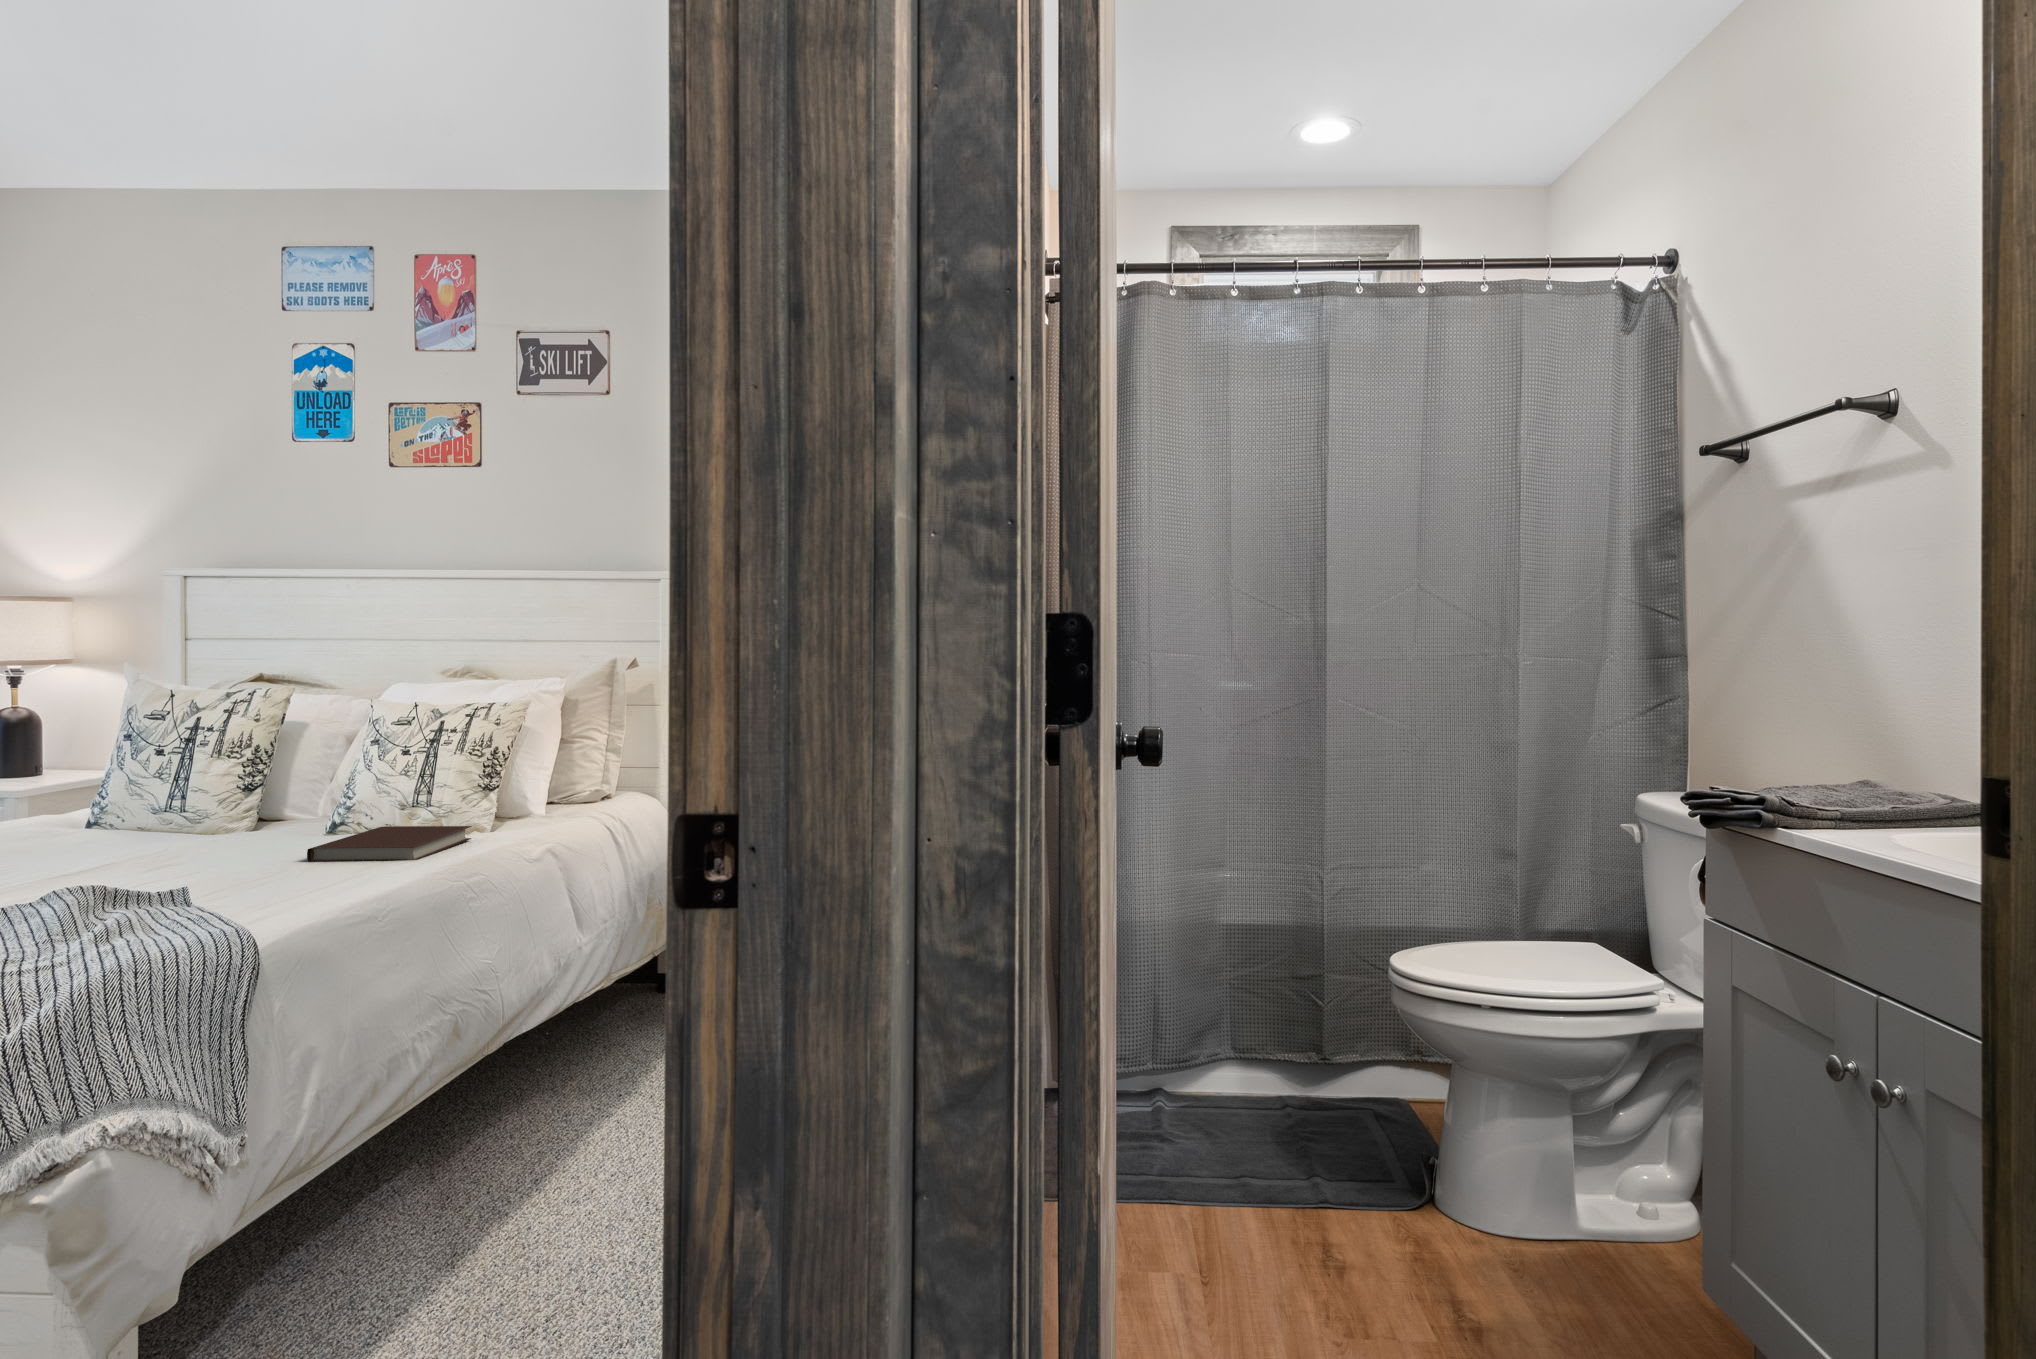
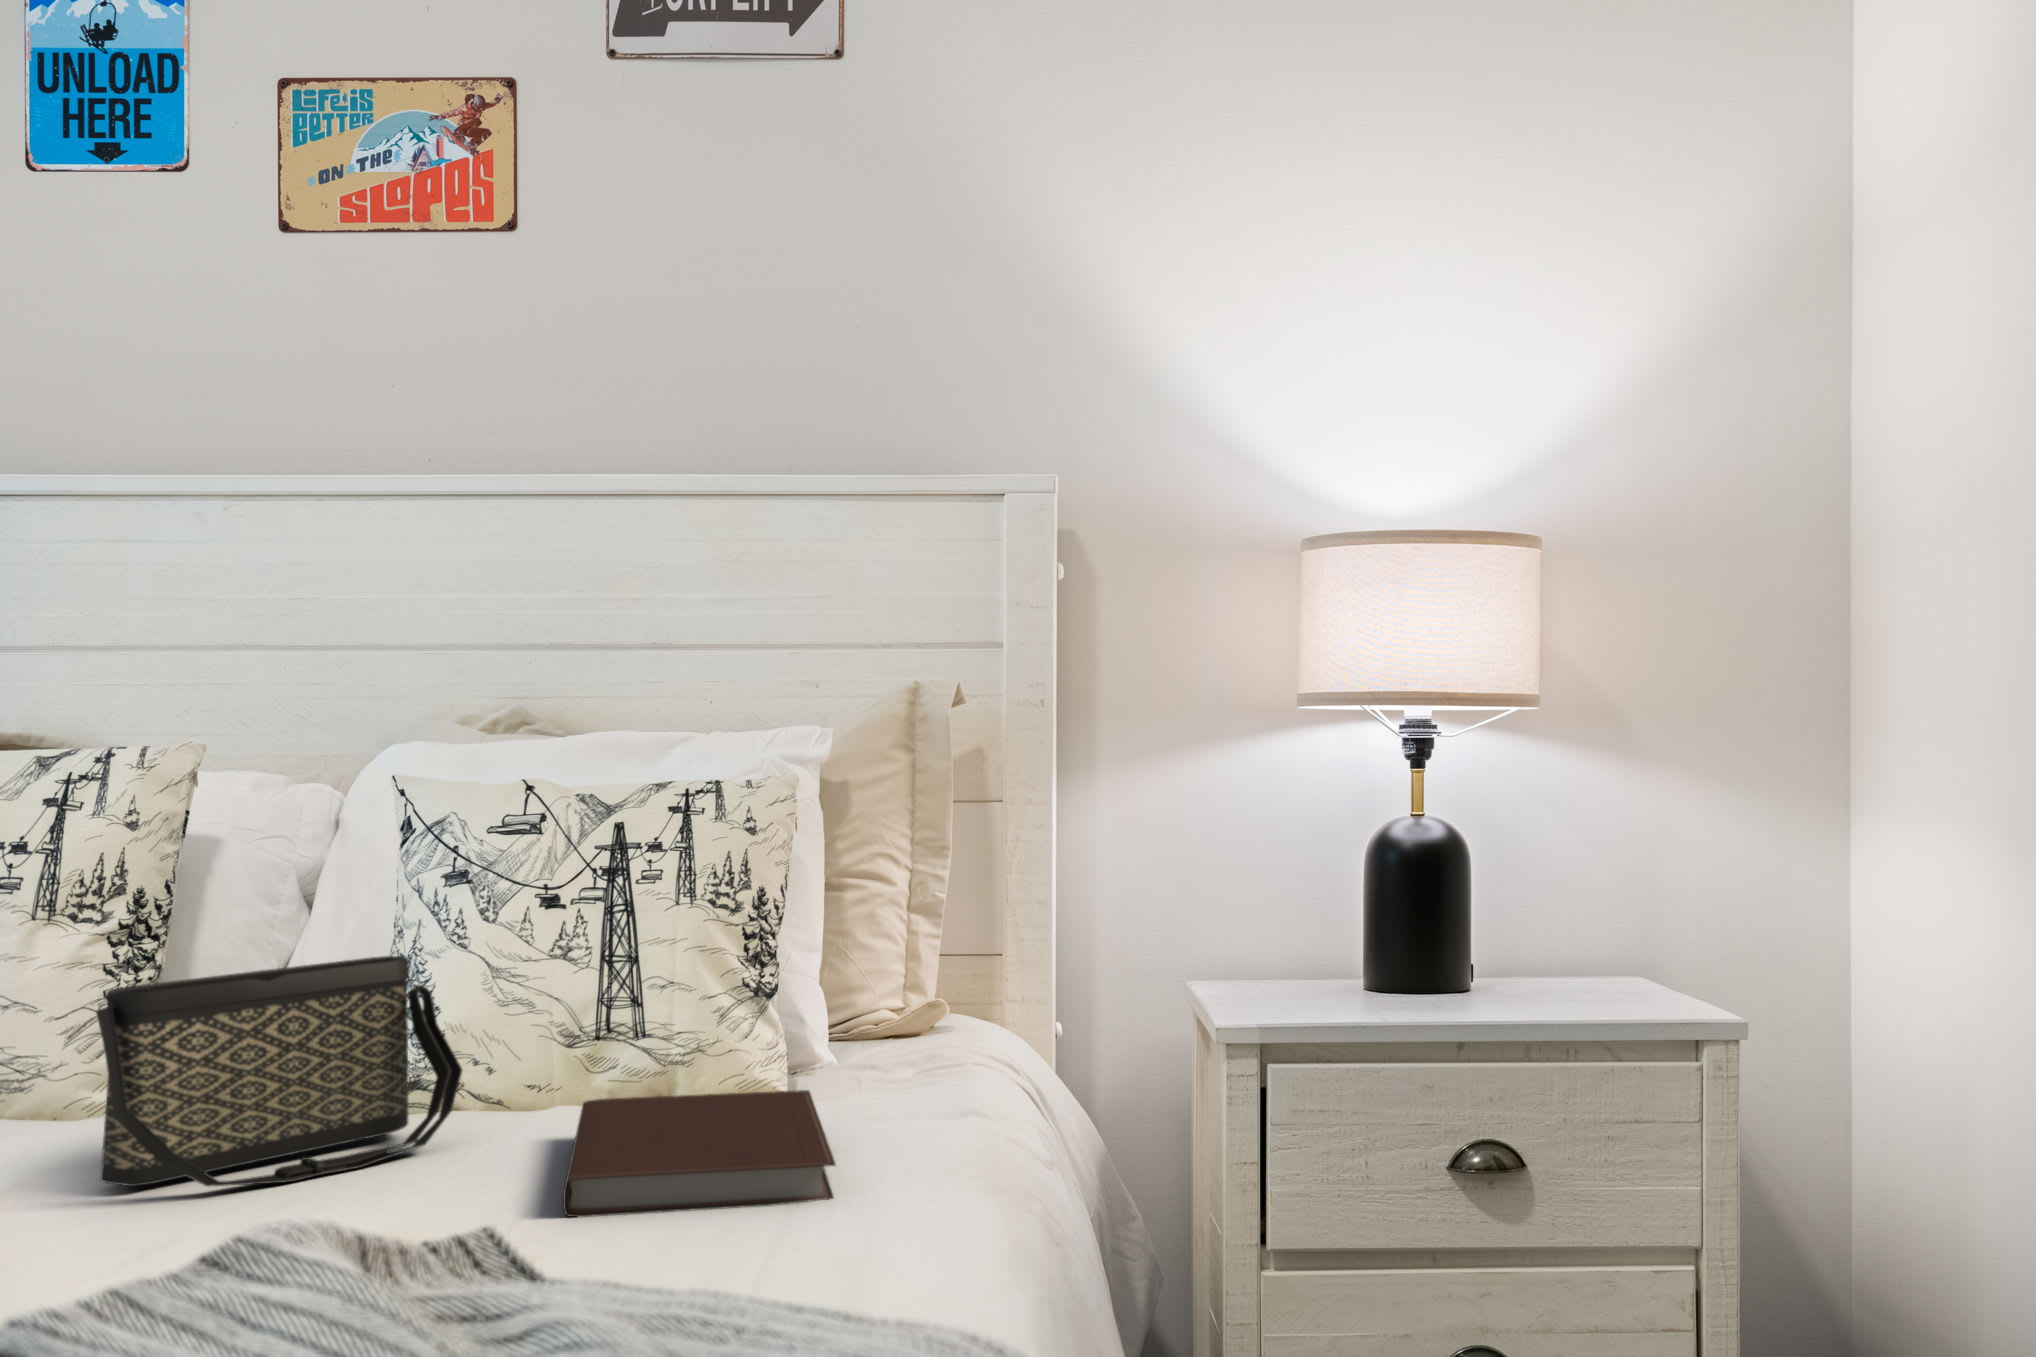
handbag: none [166,770,333,850] -> present [96,956,462,1187]

